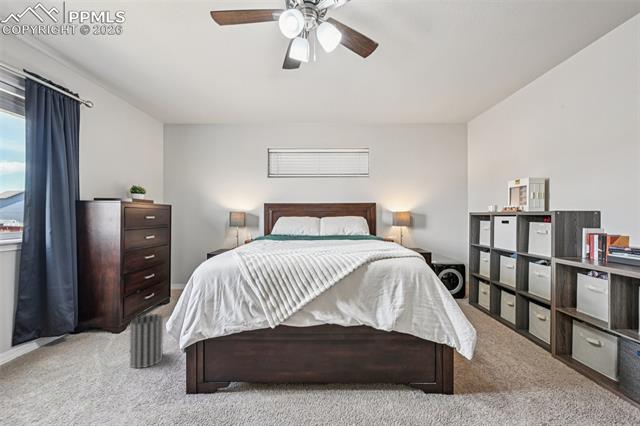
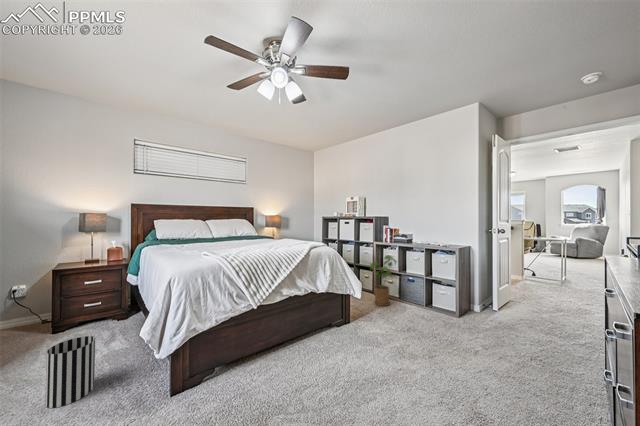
house plant: none [524,288,598,391] -> present [370,255,397,306]

